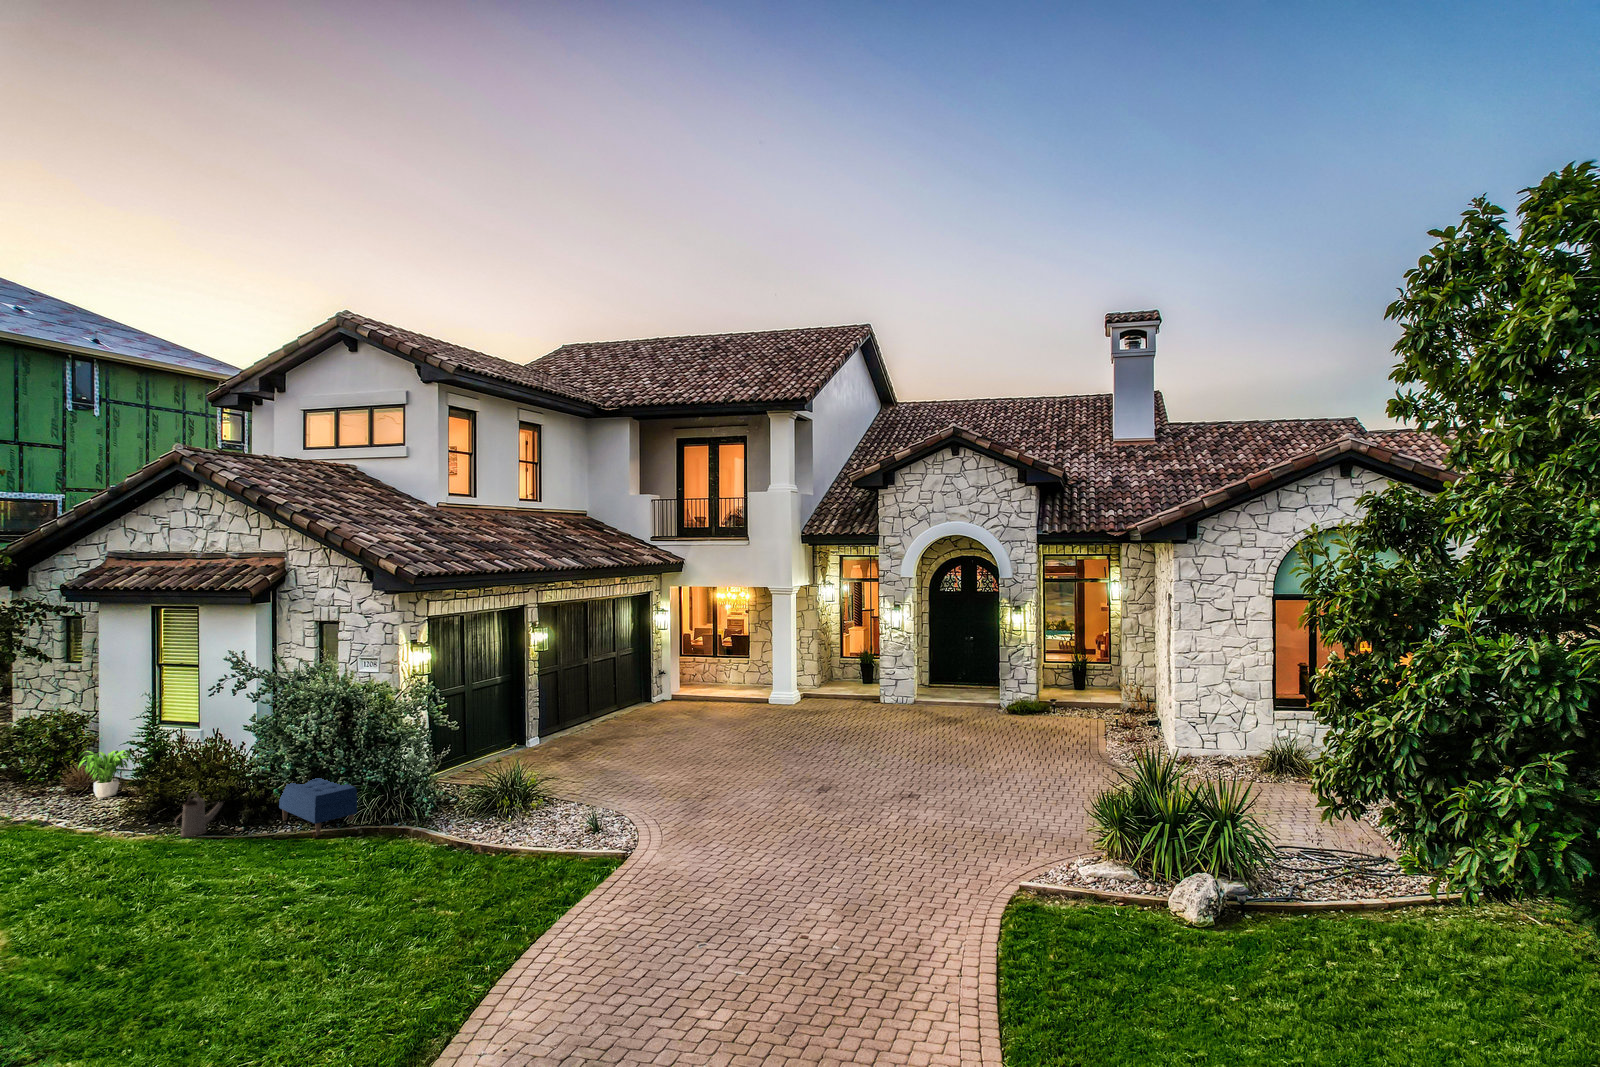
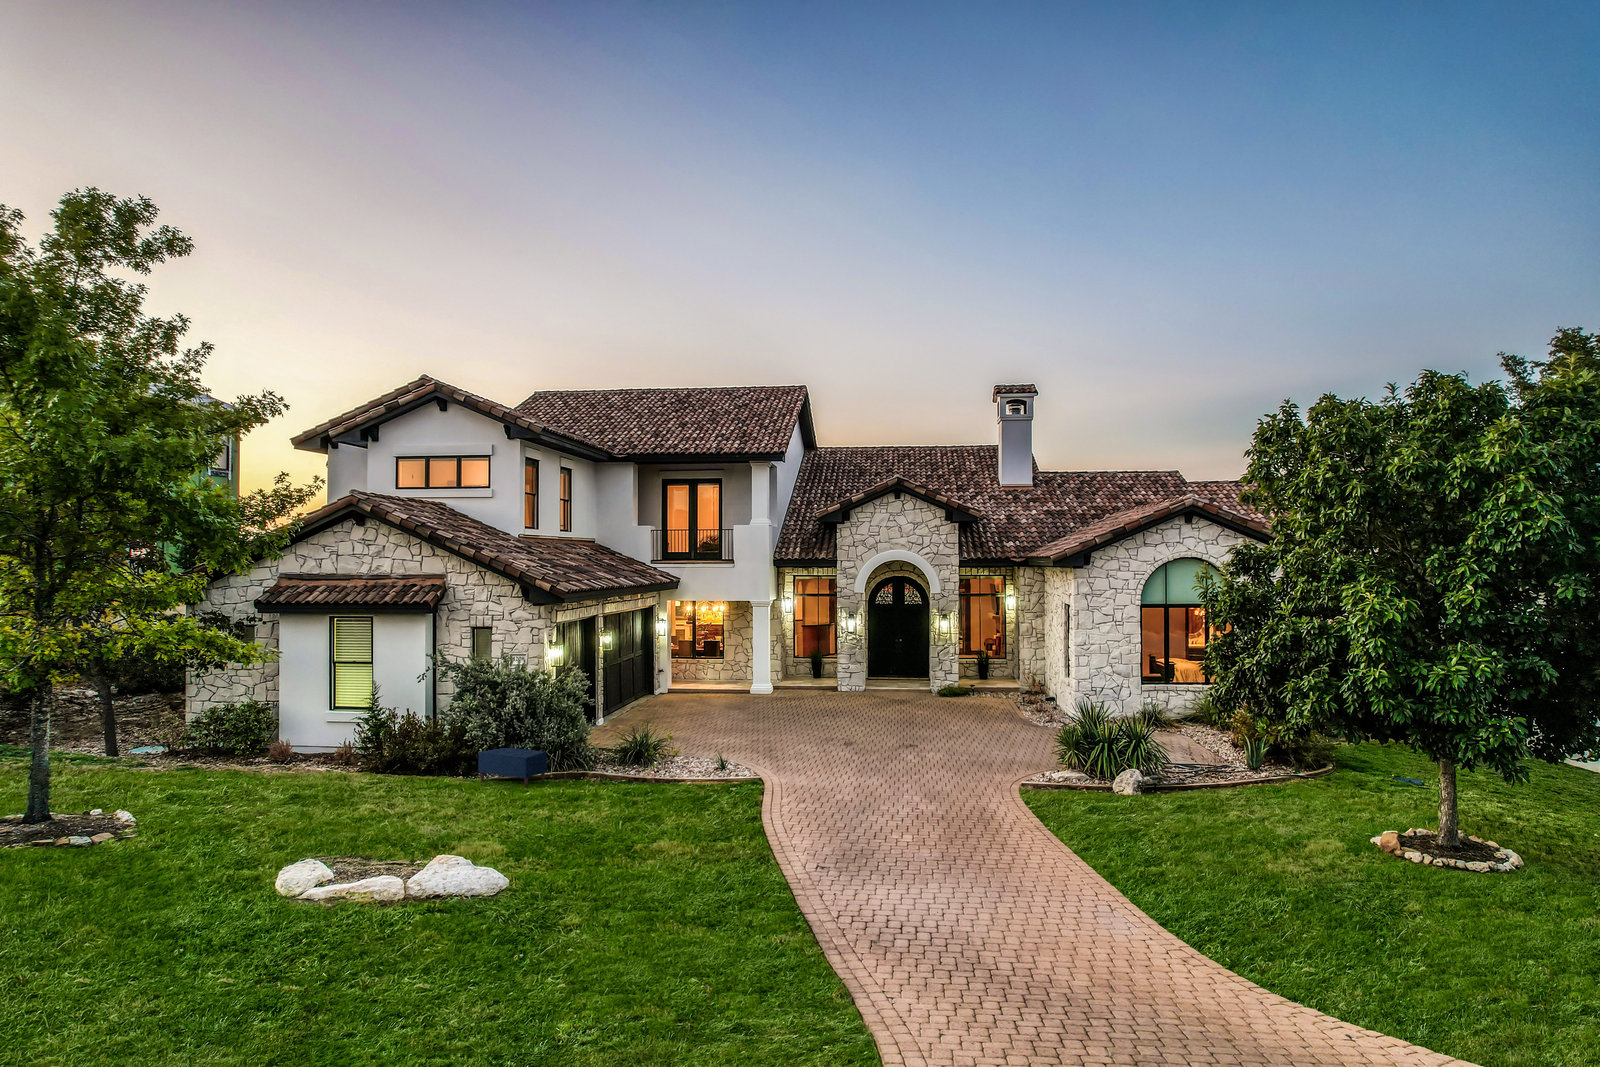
potted plant: present [78,750,134,798] -> none [268,738,319,777]
watering can: present [175,792,223,837] -> none [415,759,442,794]

